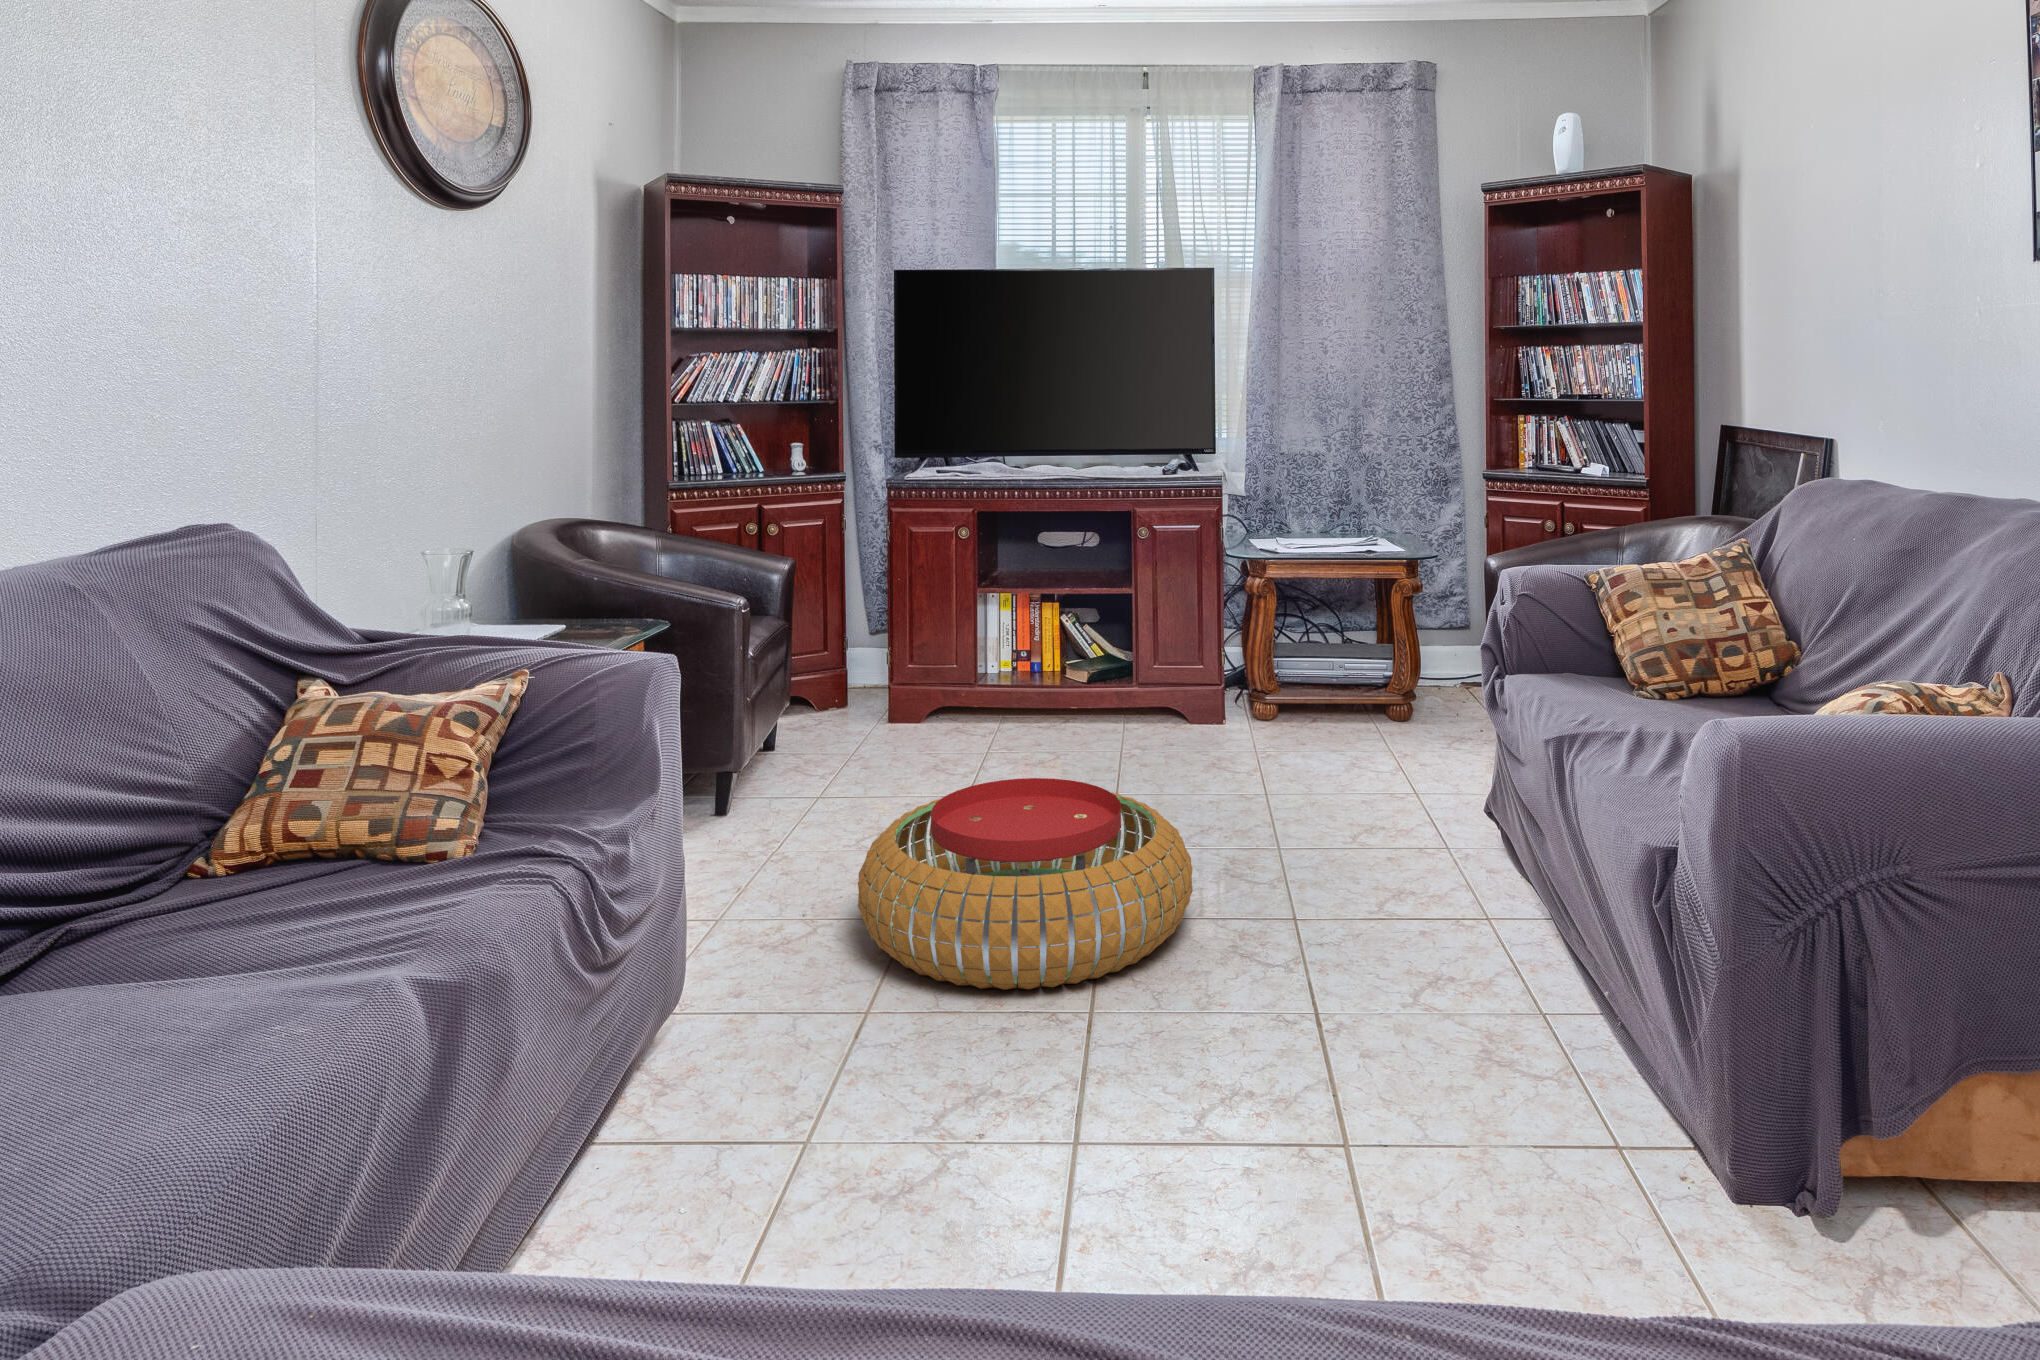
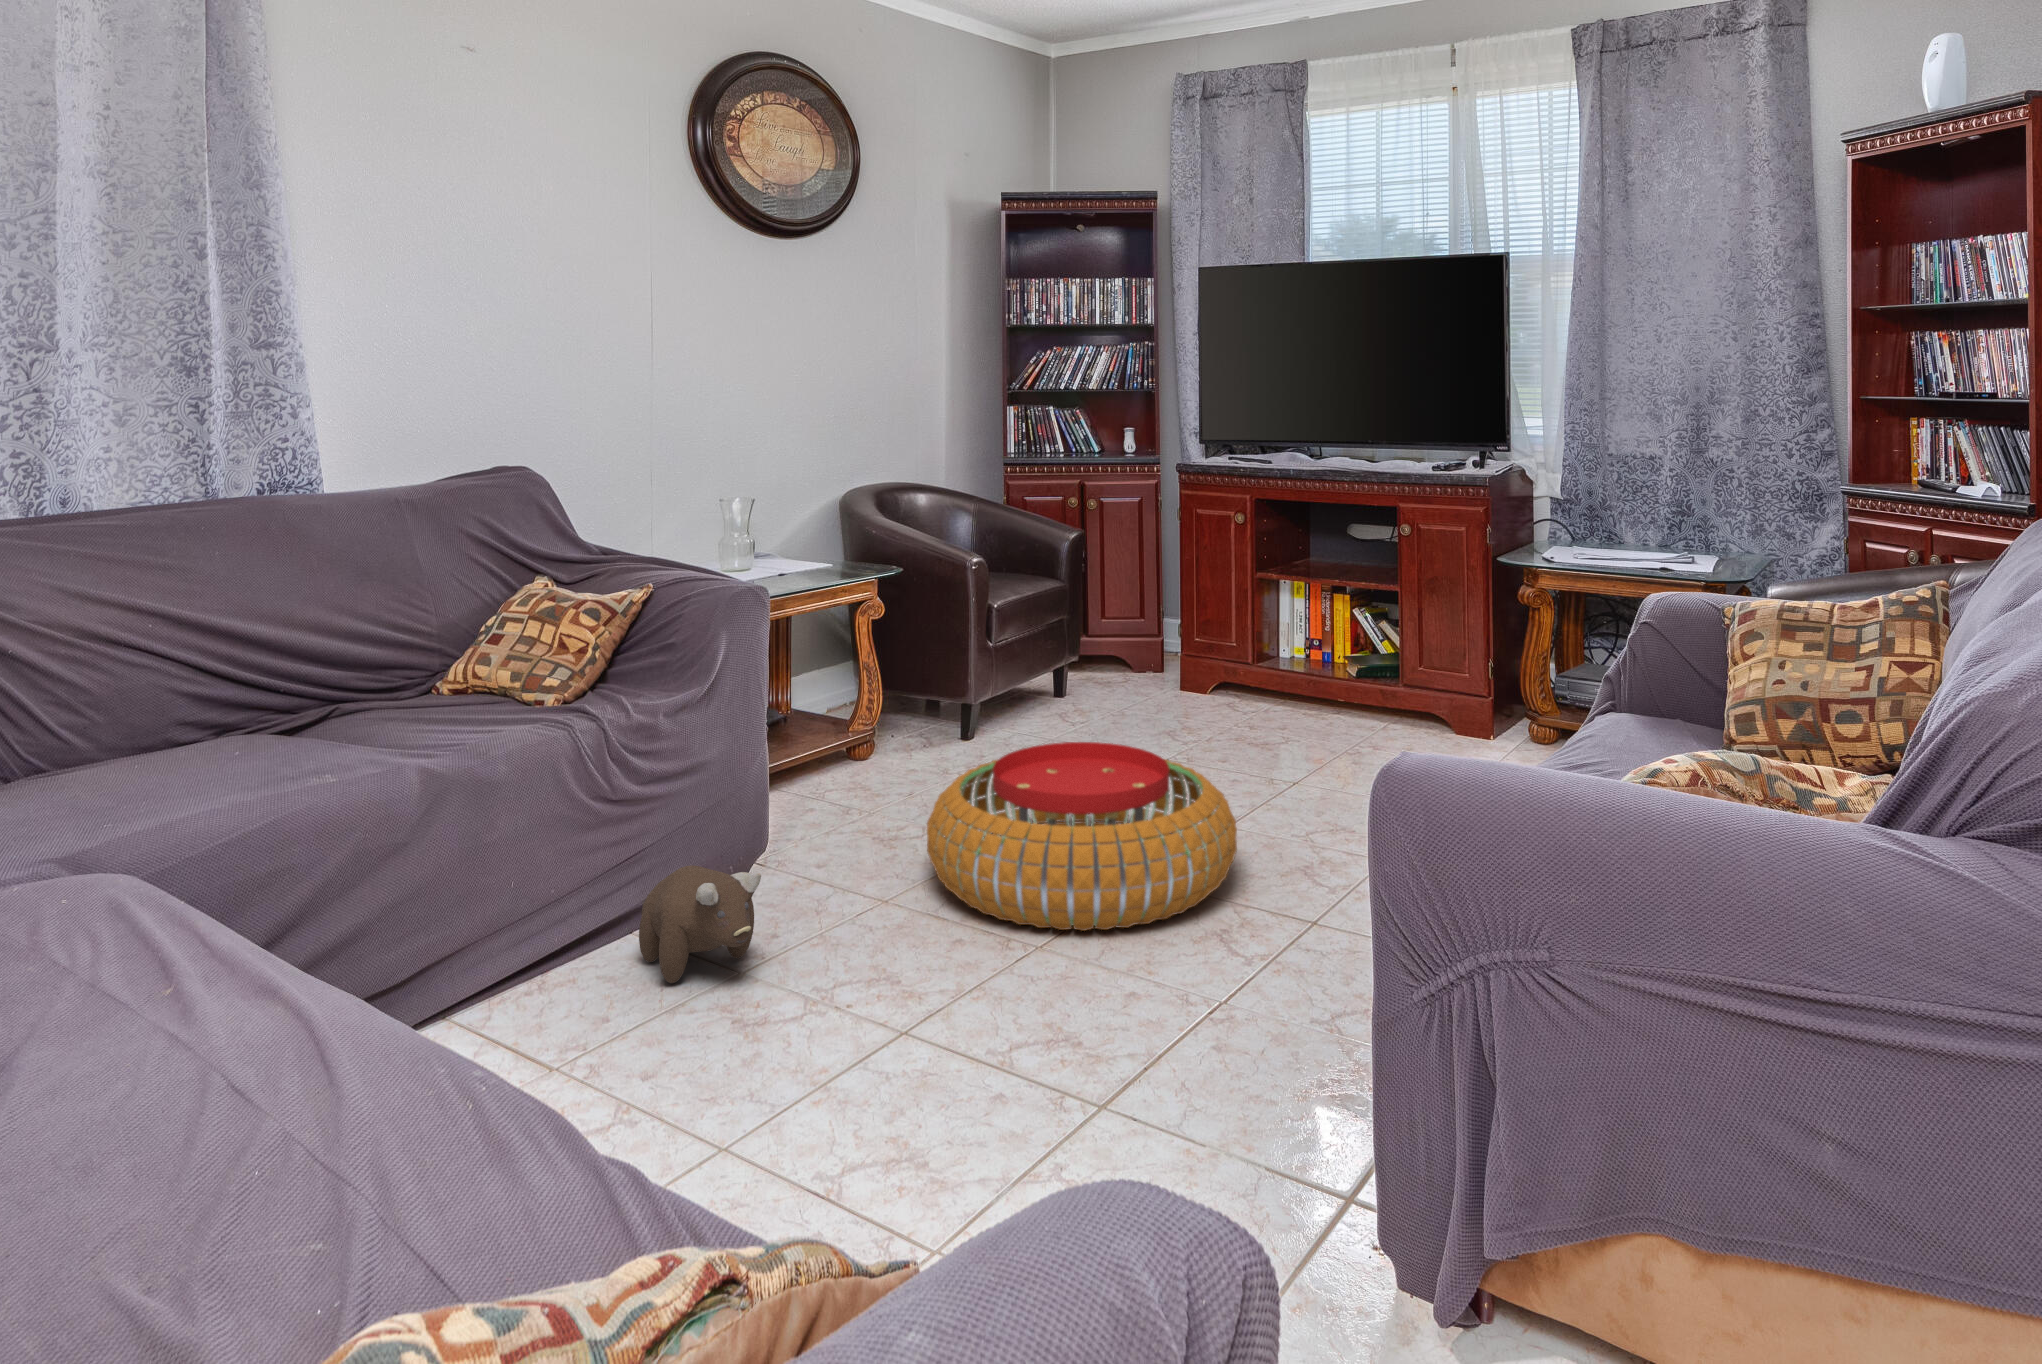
plush toy: none [638,1001,829,1170] -> present [639,865,761,983]

